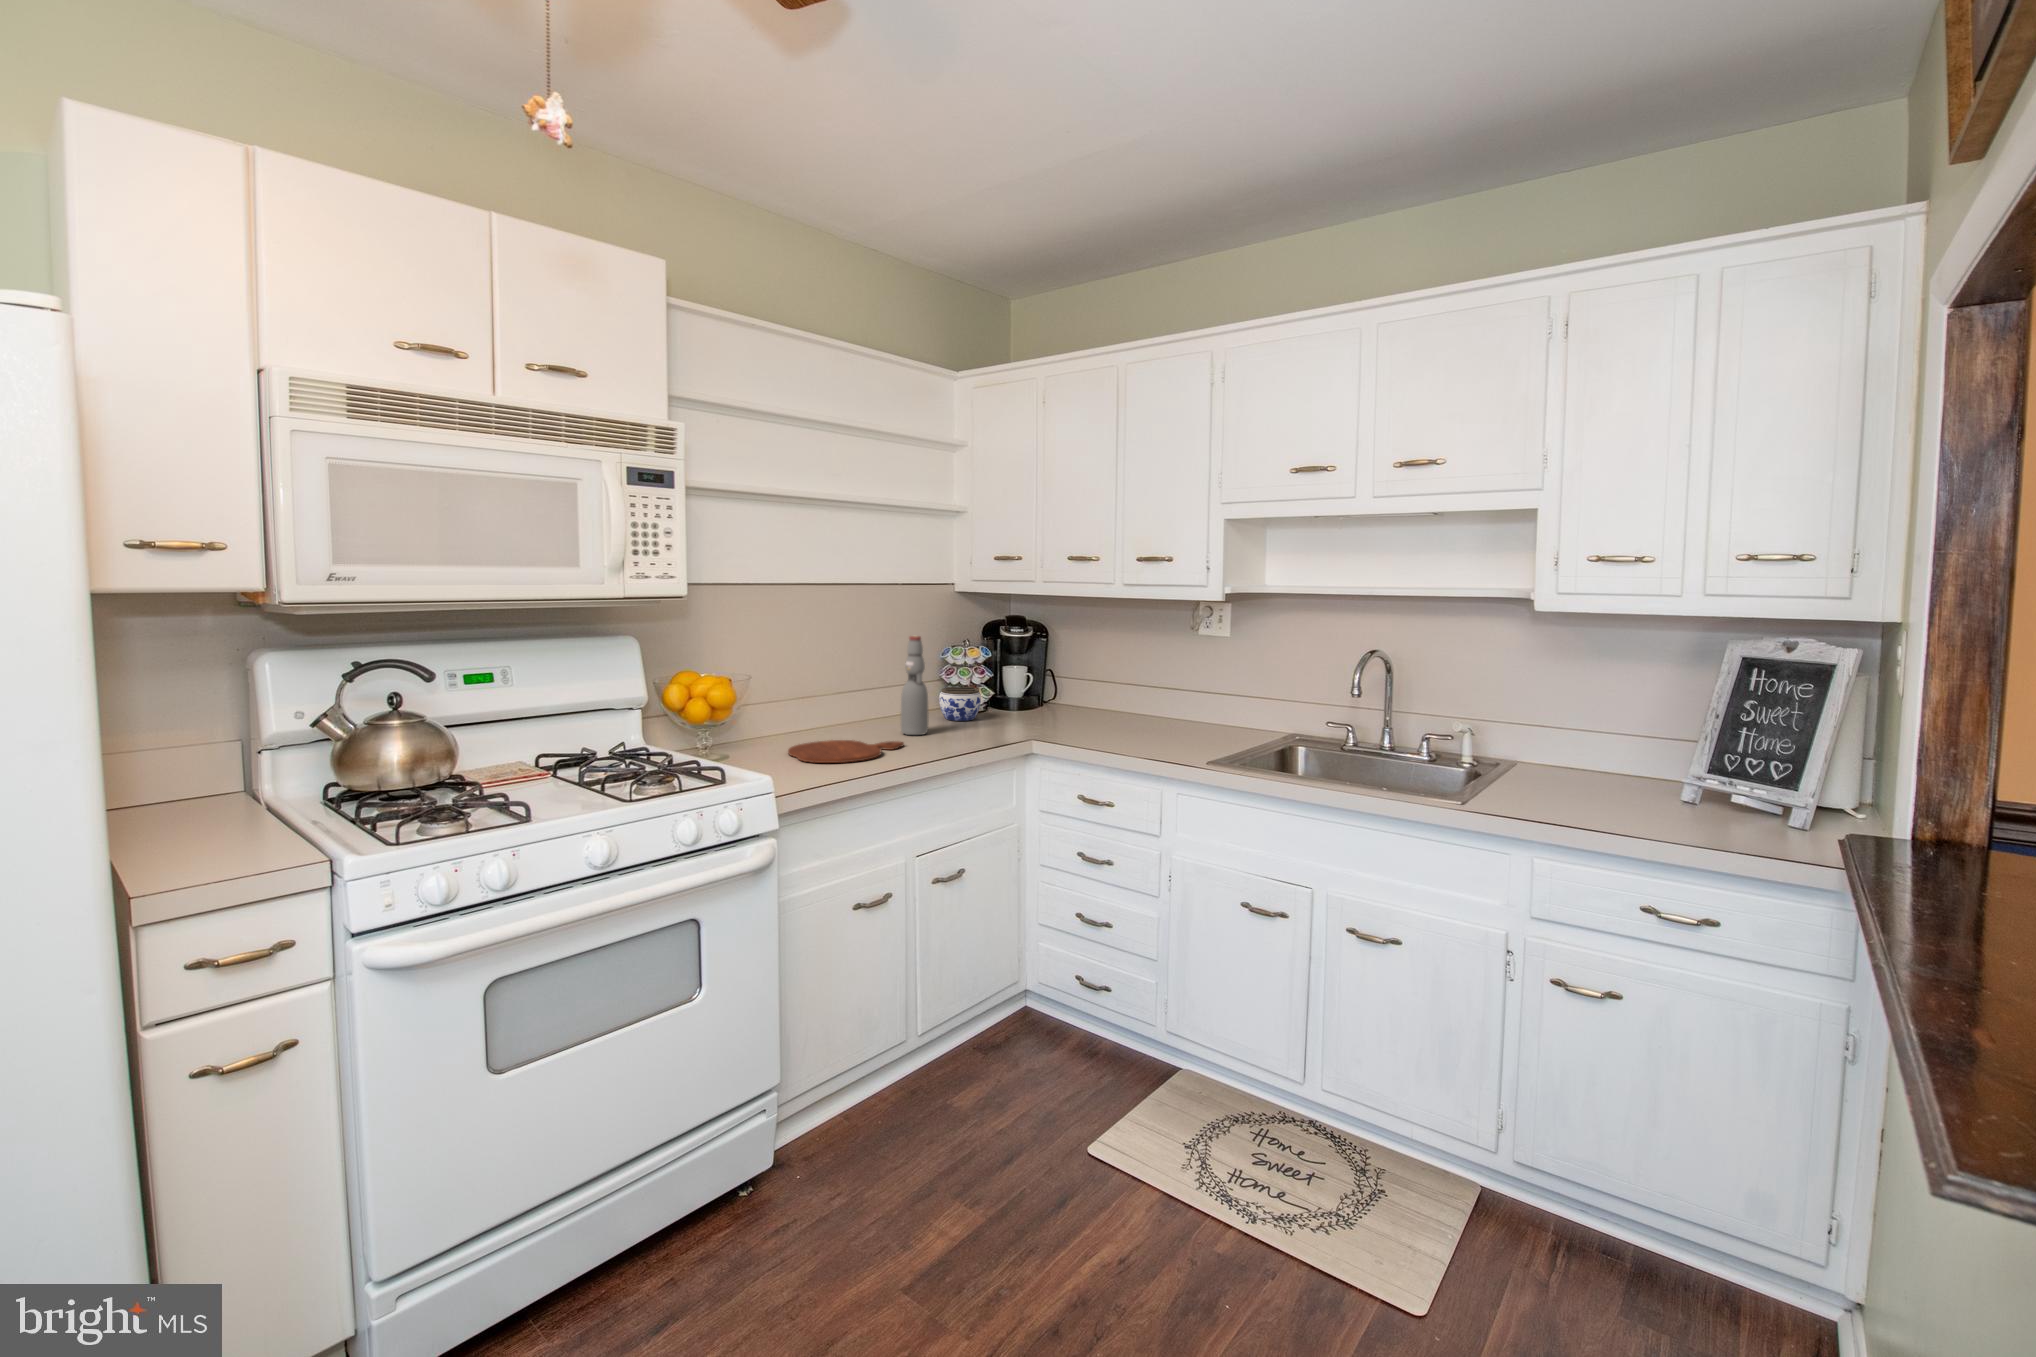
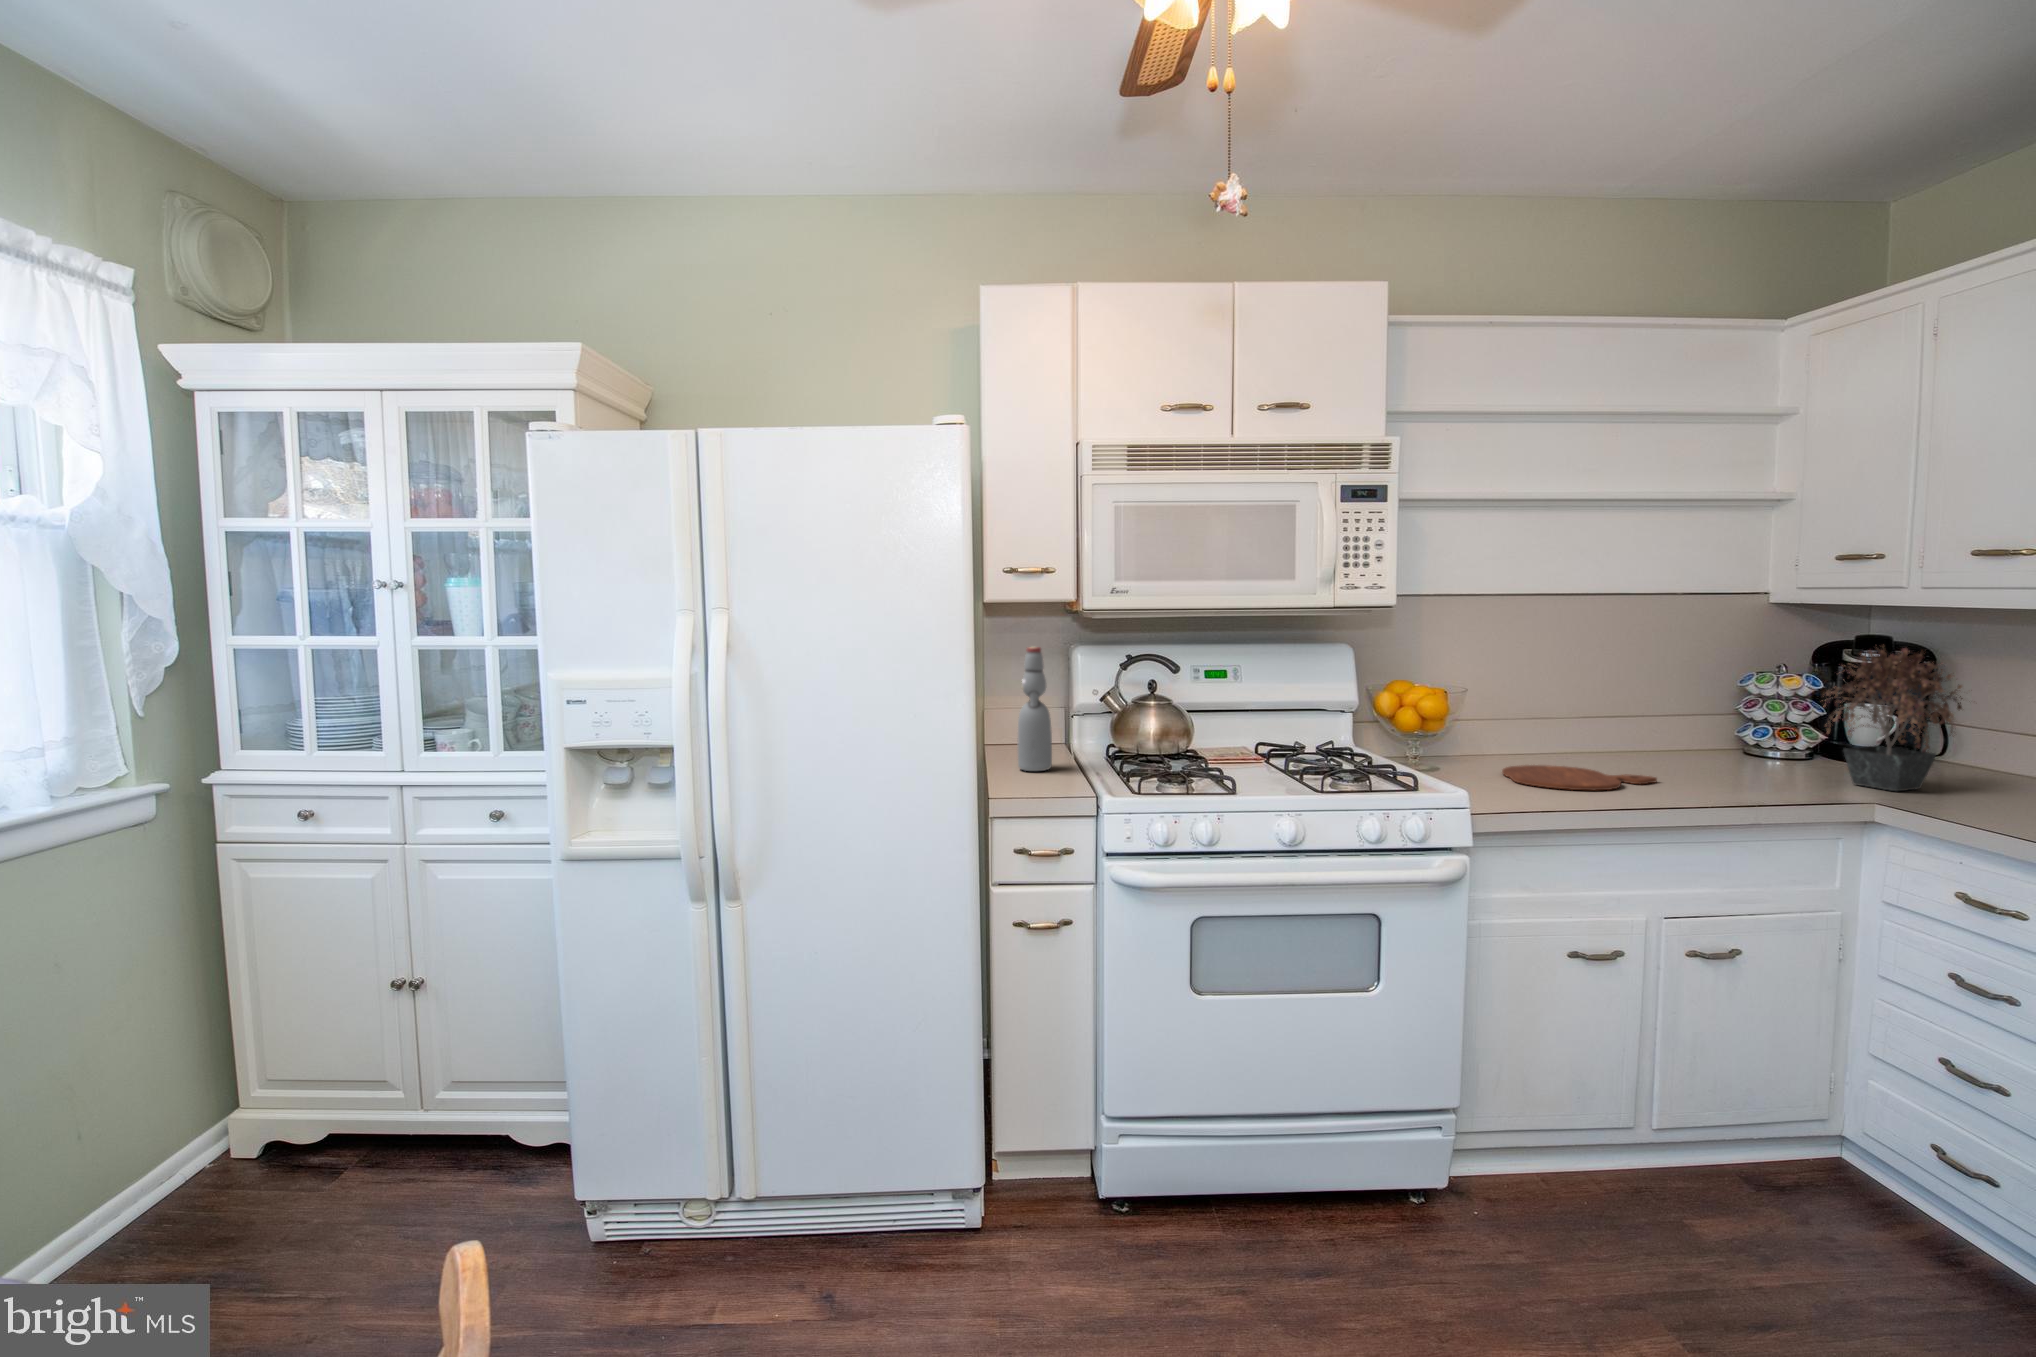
potted plant: none [997,627,1078,733] -> present [1823,647,1963,791]
bottle: present [901,636,929,735] -> present [1018,647,1052,771]
jar: present [939,687,981,721] -> none [1727,721,1796,765]

